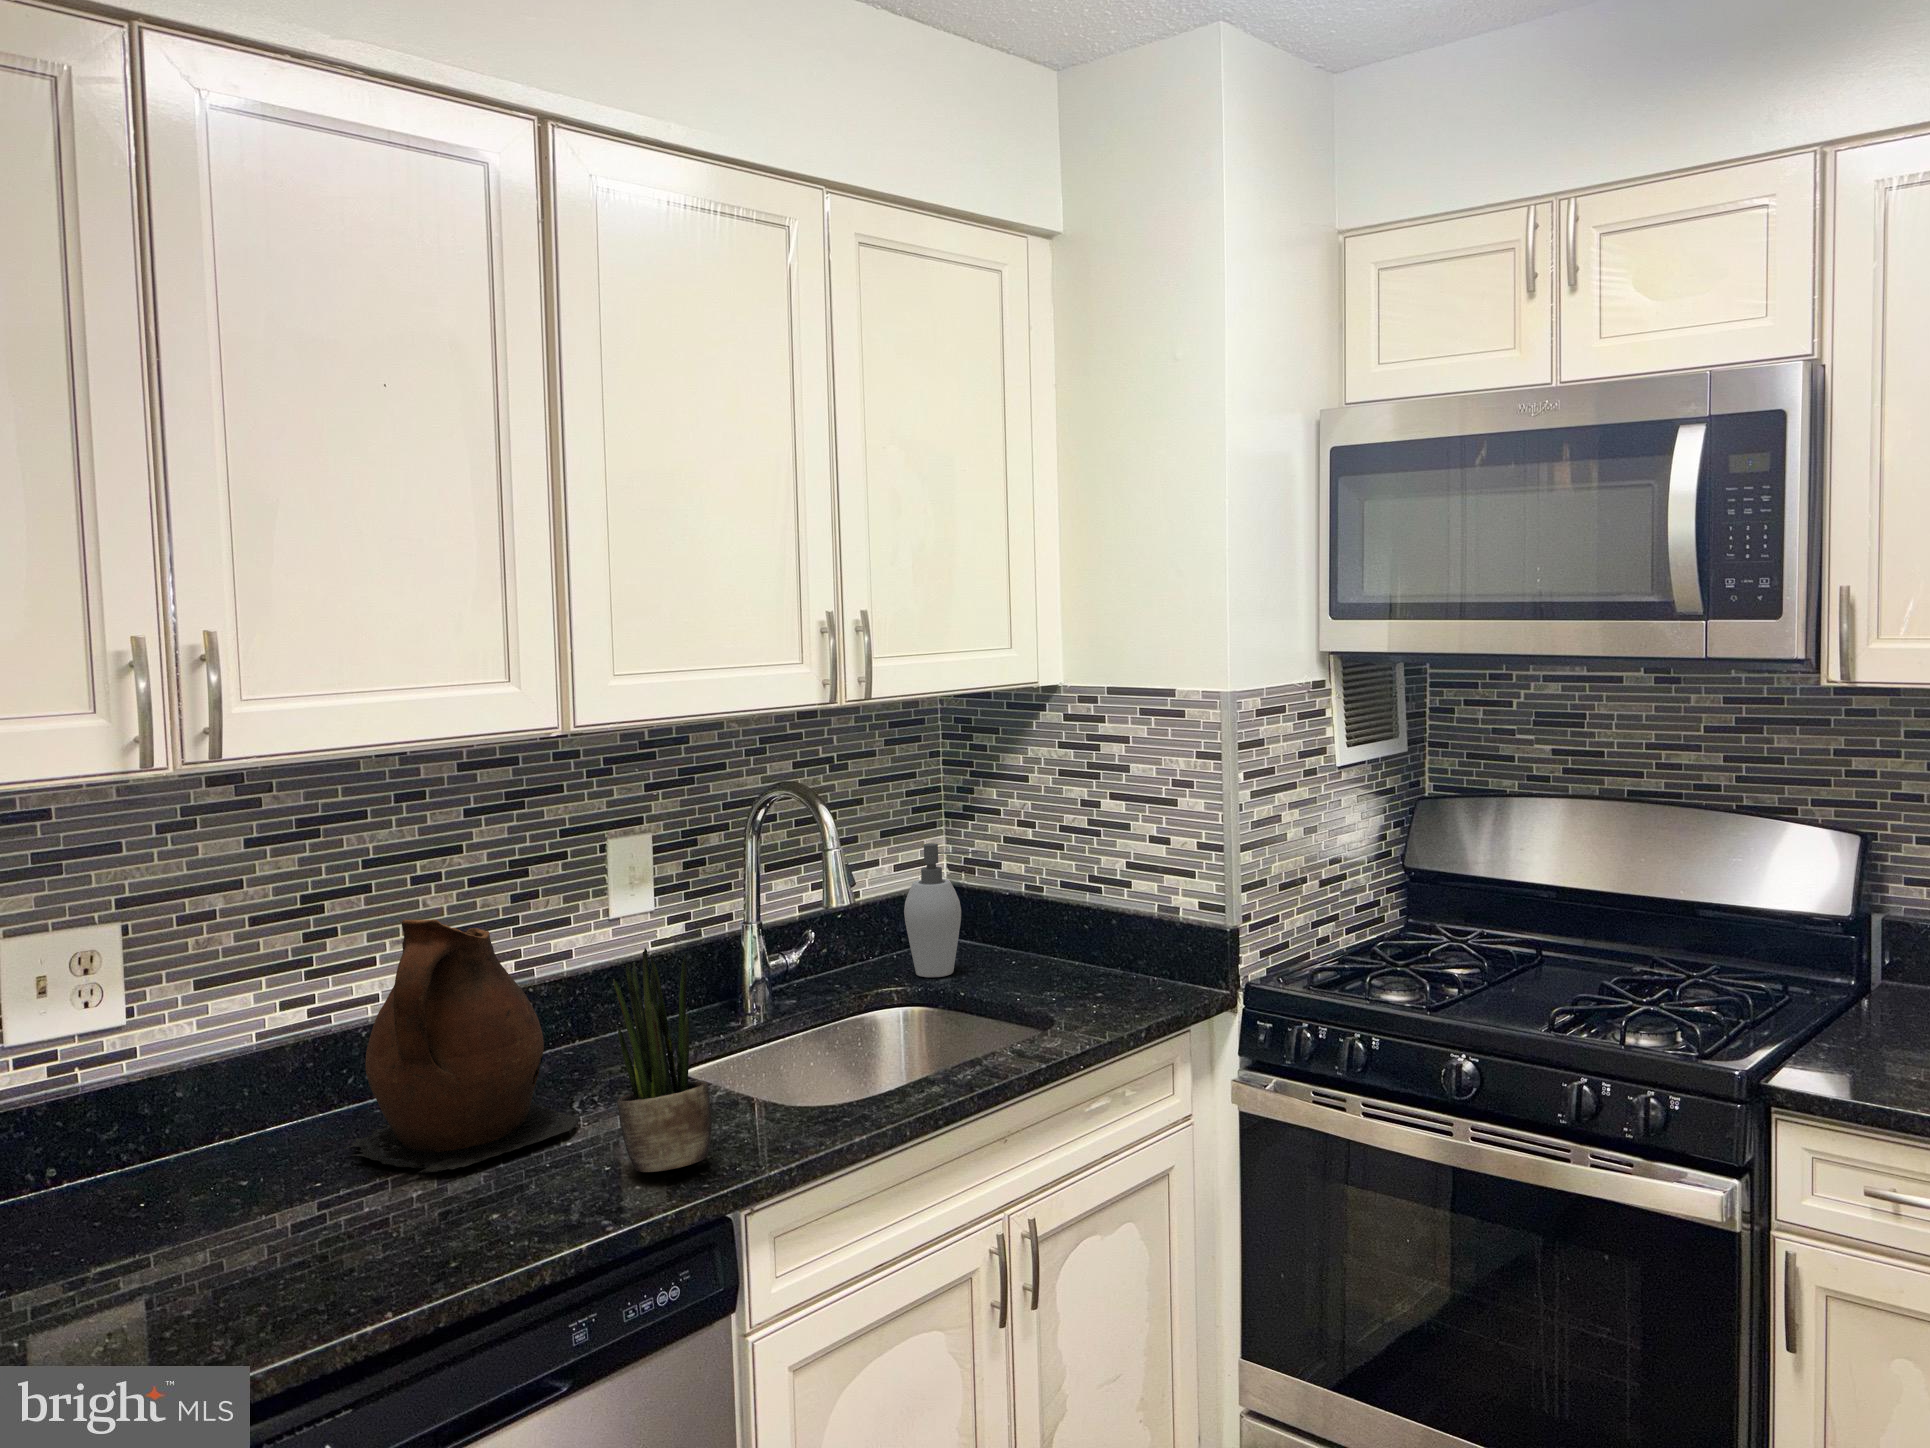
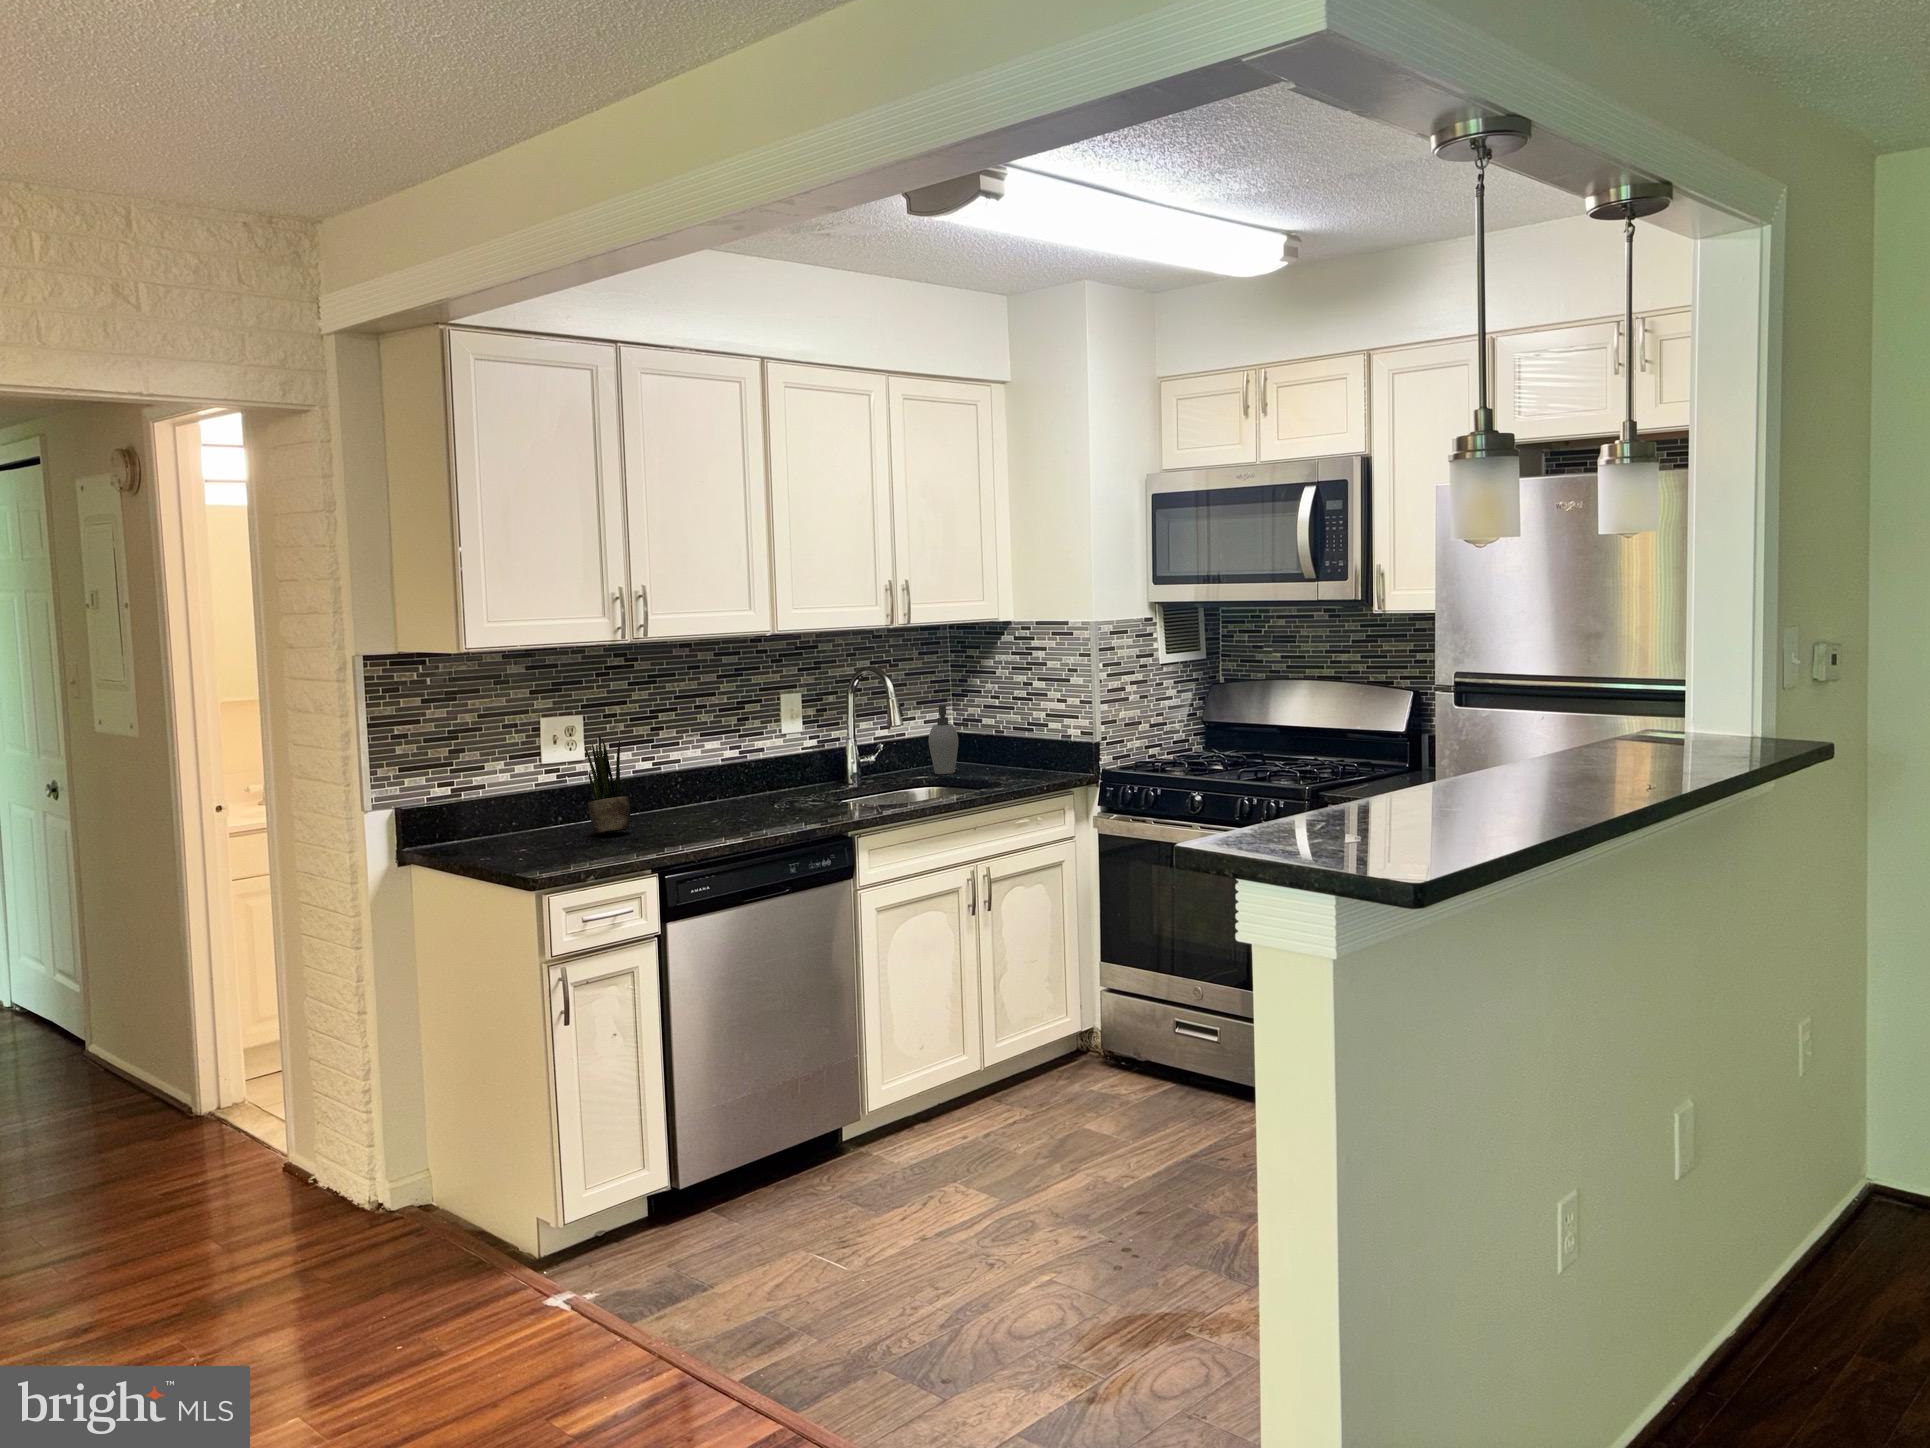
ceramic pitcher: present [344,919,579,1173] -> none [679,713,779,819]
potted plant: present [613,948,712,1172] -> present [585,735,630,833]

